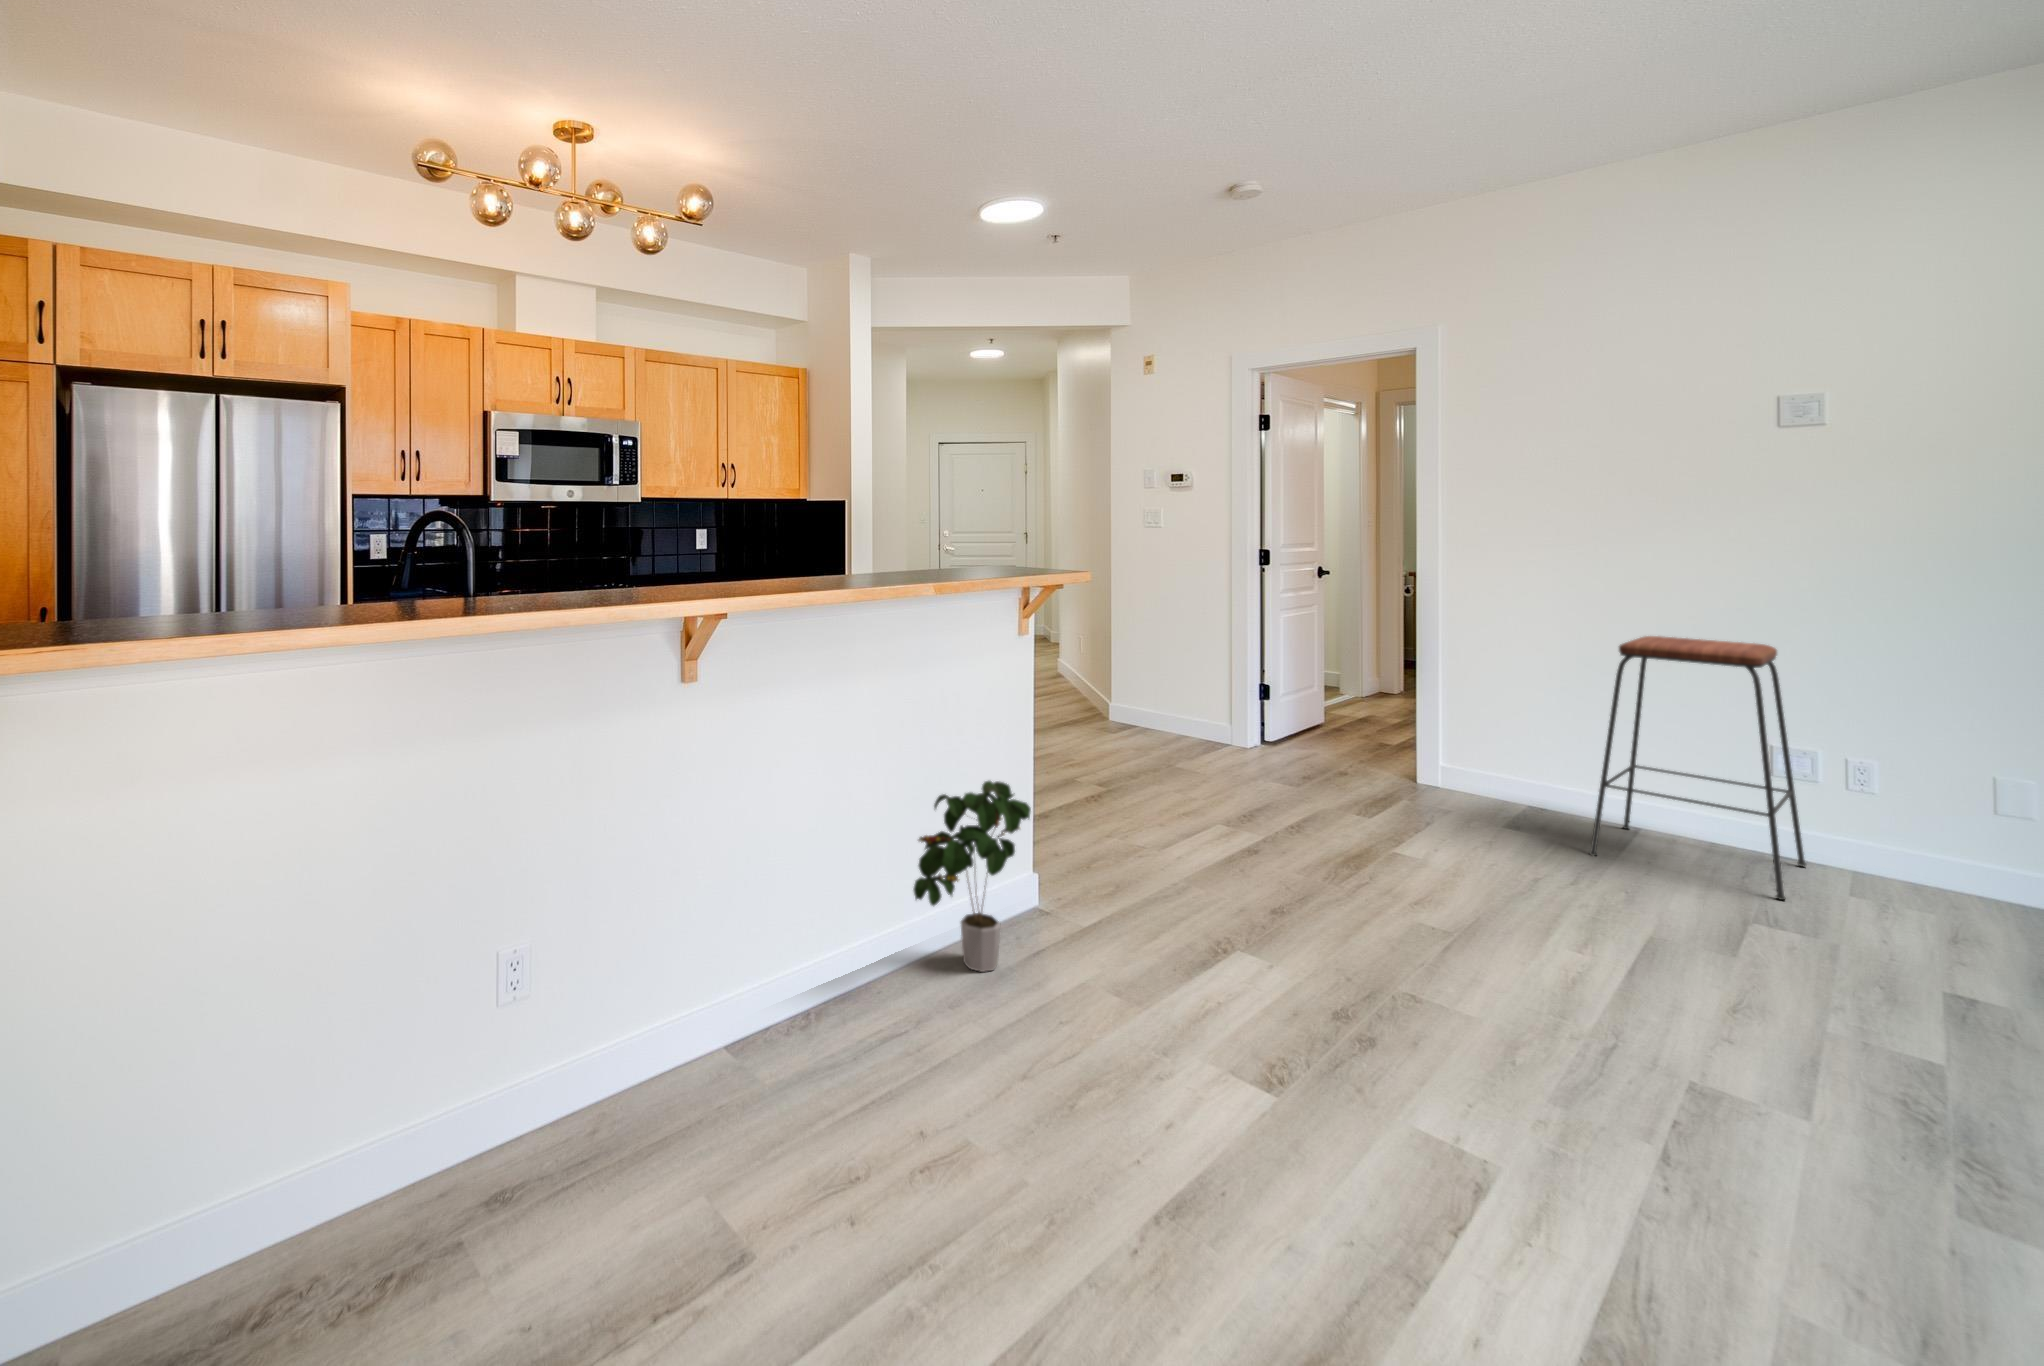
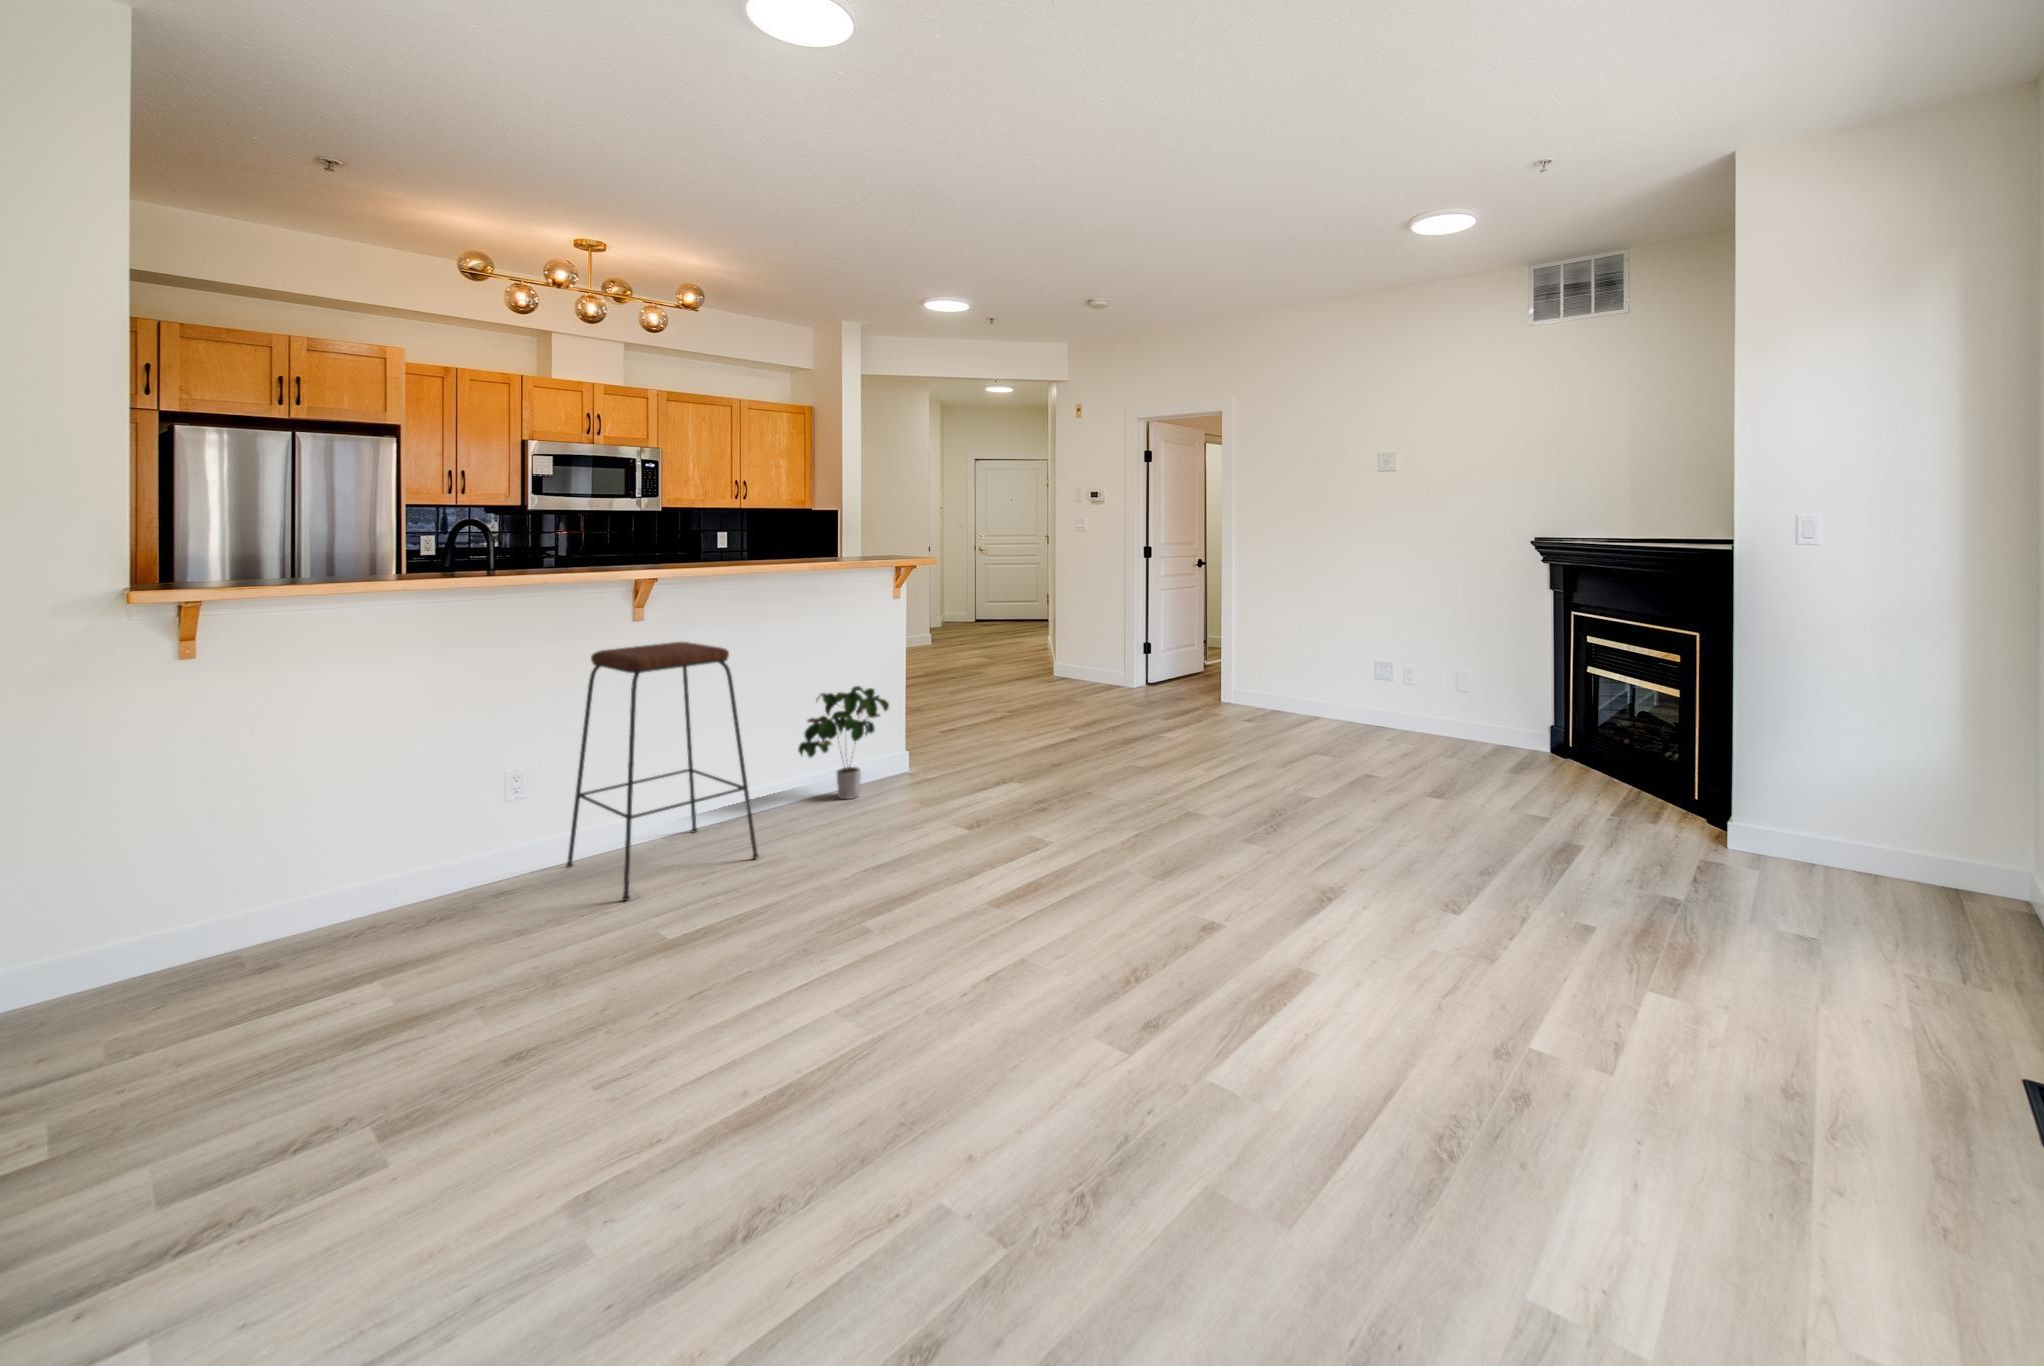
bar stool: present [1589,636,1806,900] -> present [566,642,758,900]

